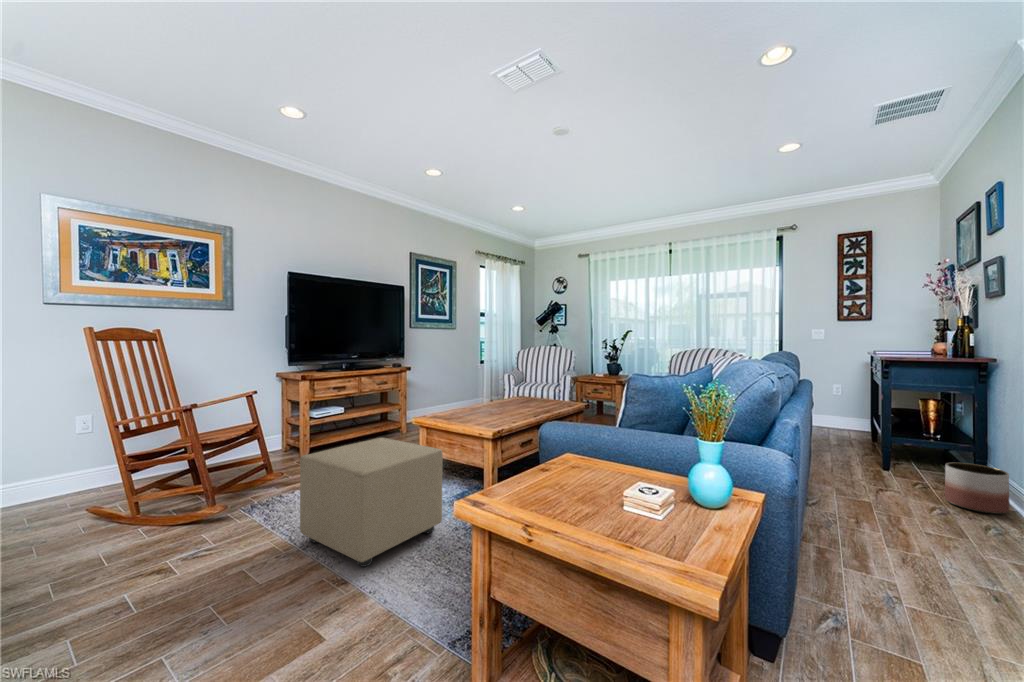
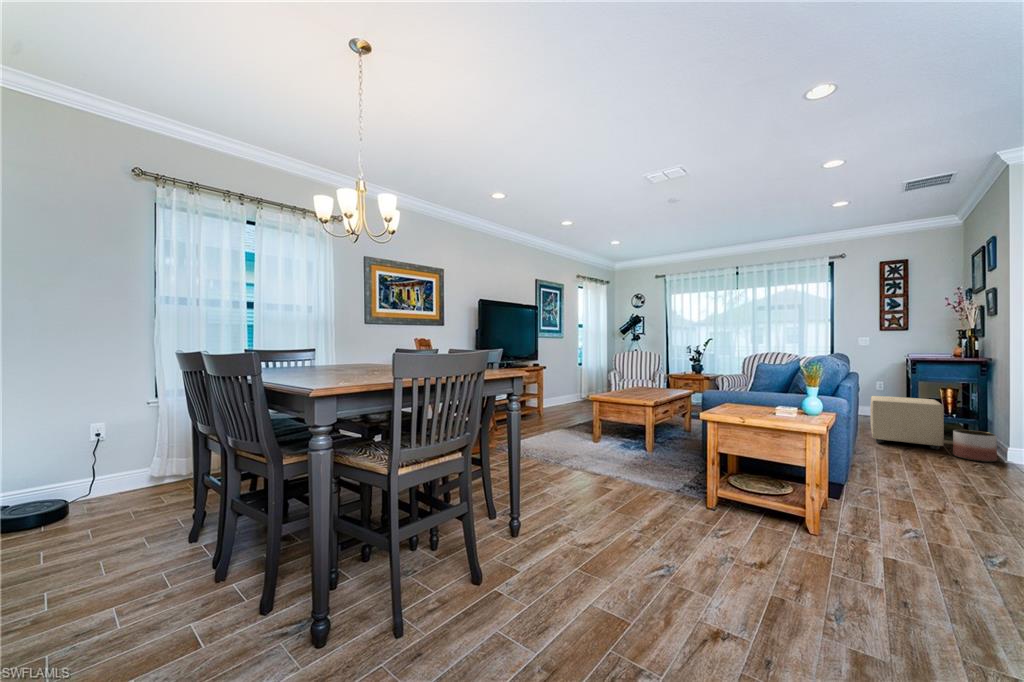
ottoman: present [300,438,443,567] -> present [870,396,944,449]

